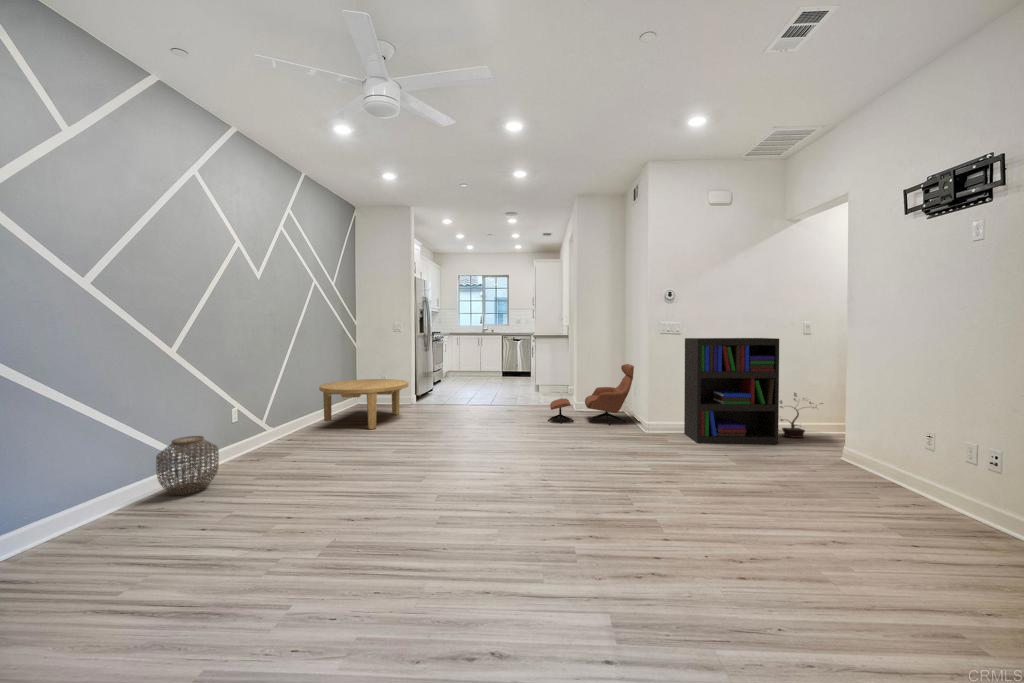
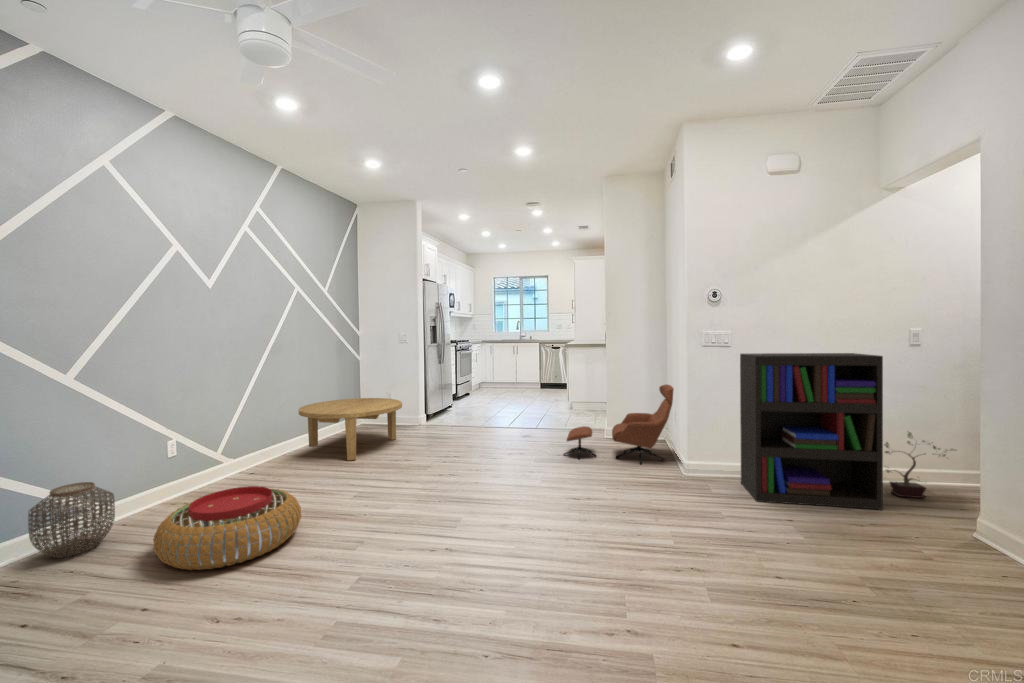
pouf: none [266,438,373,495] -> present [153,486,301,570]

